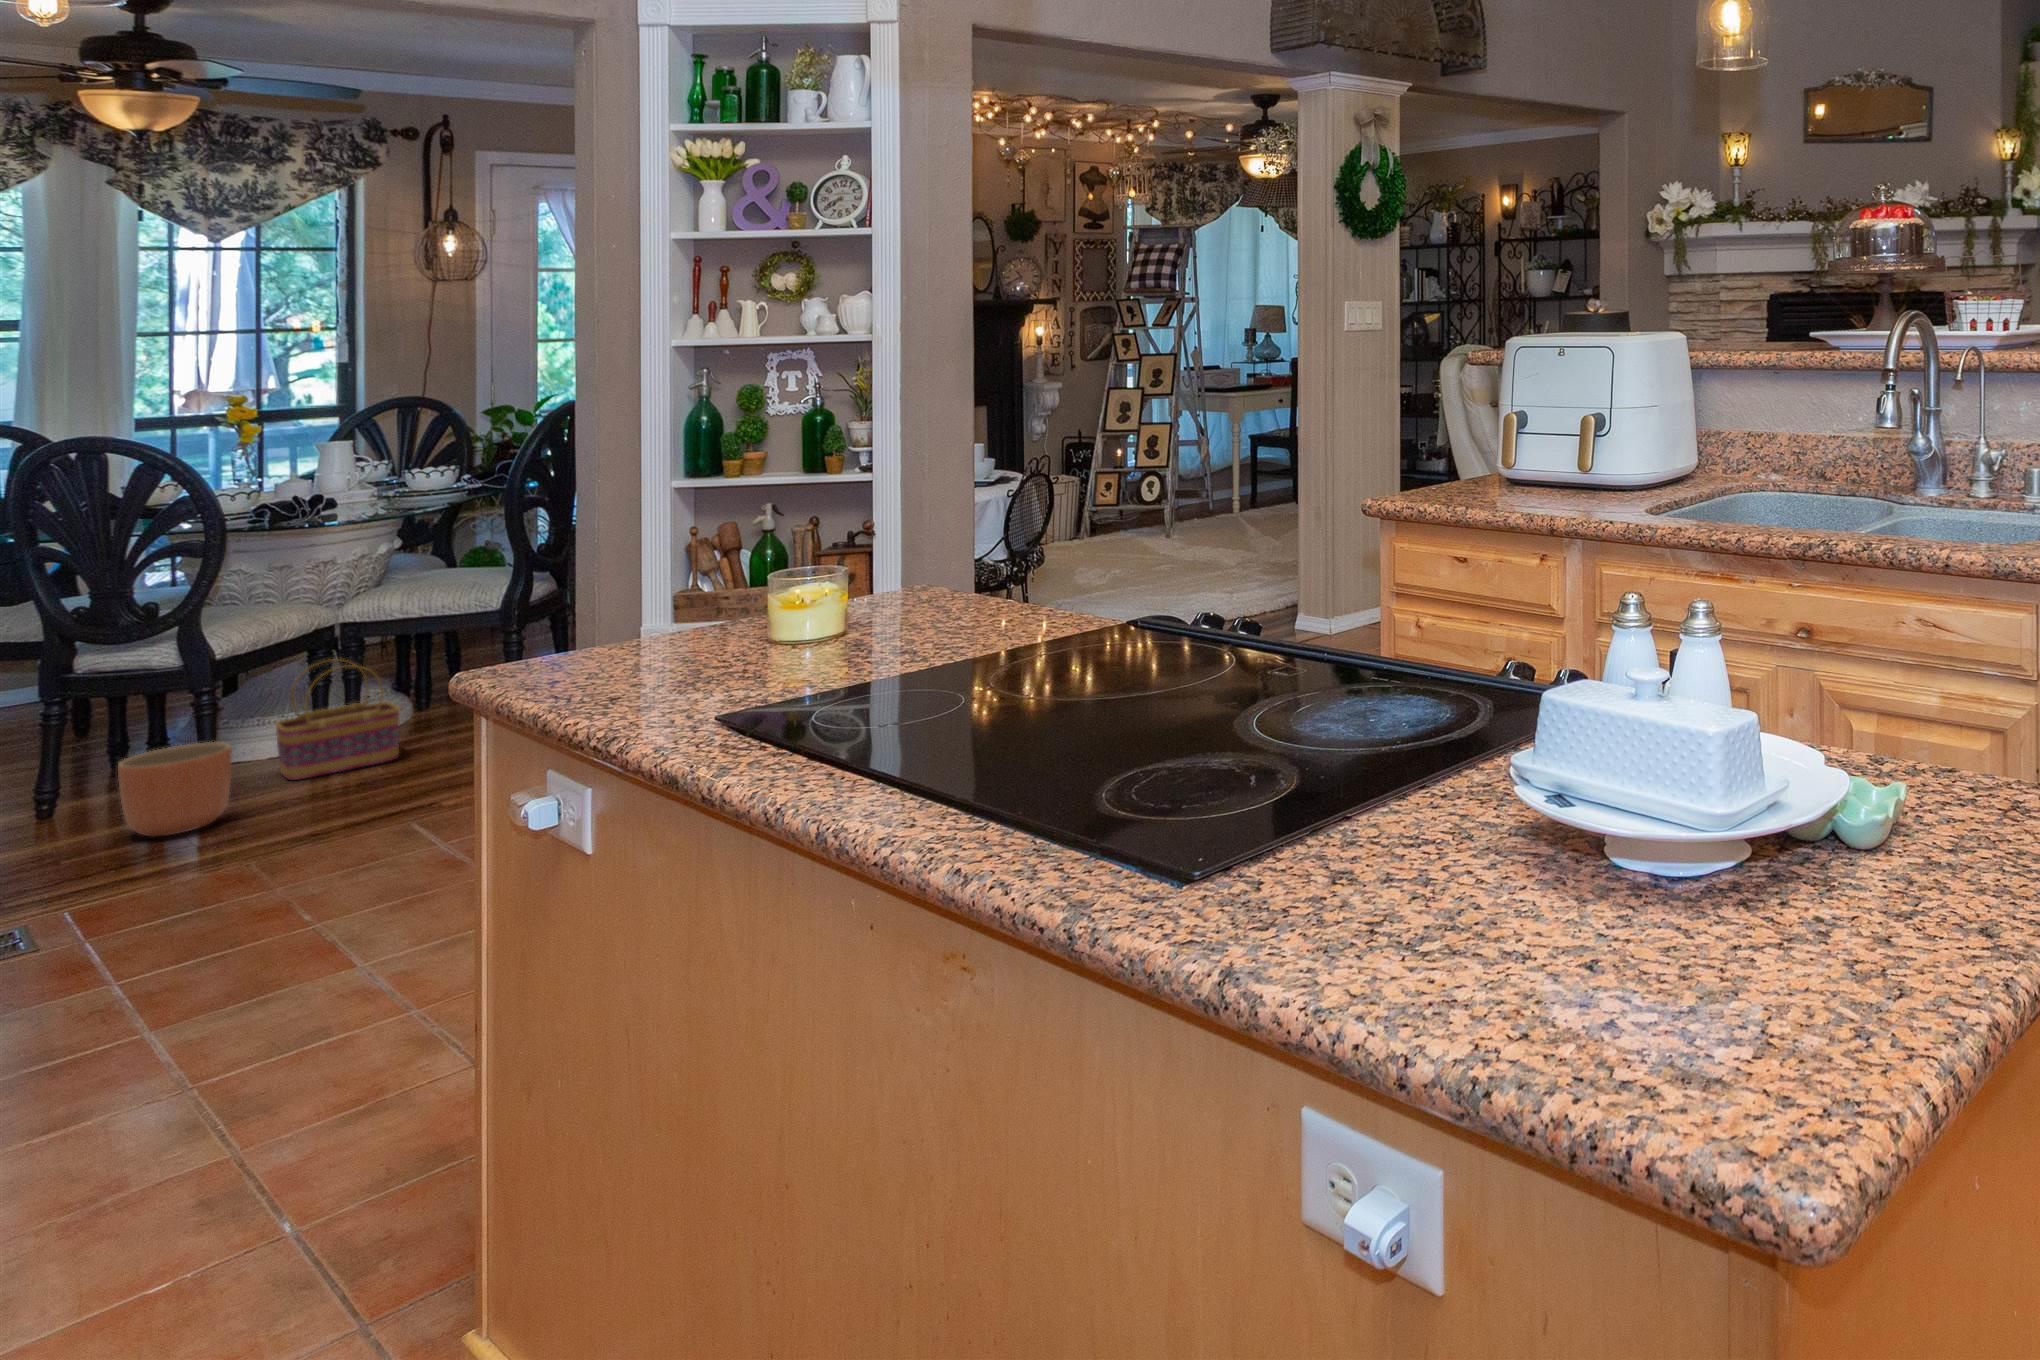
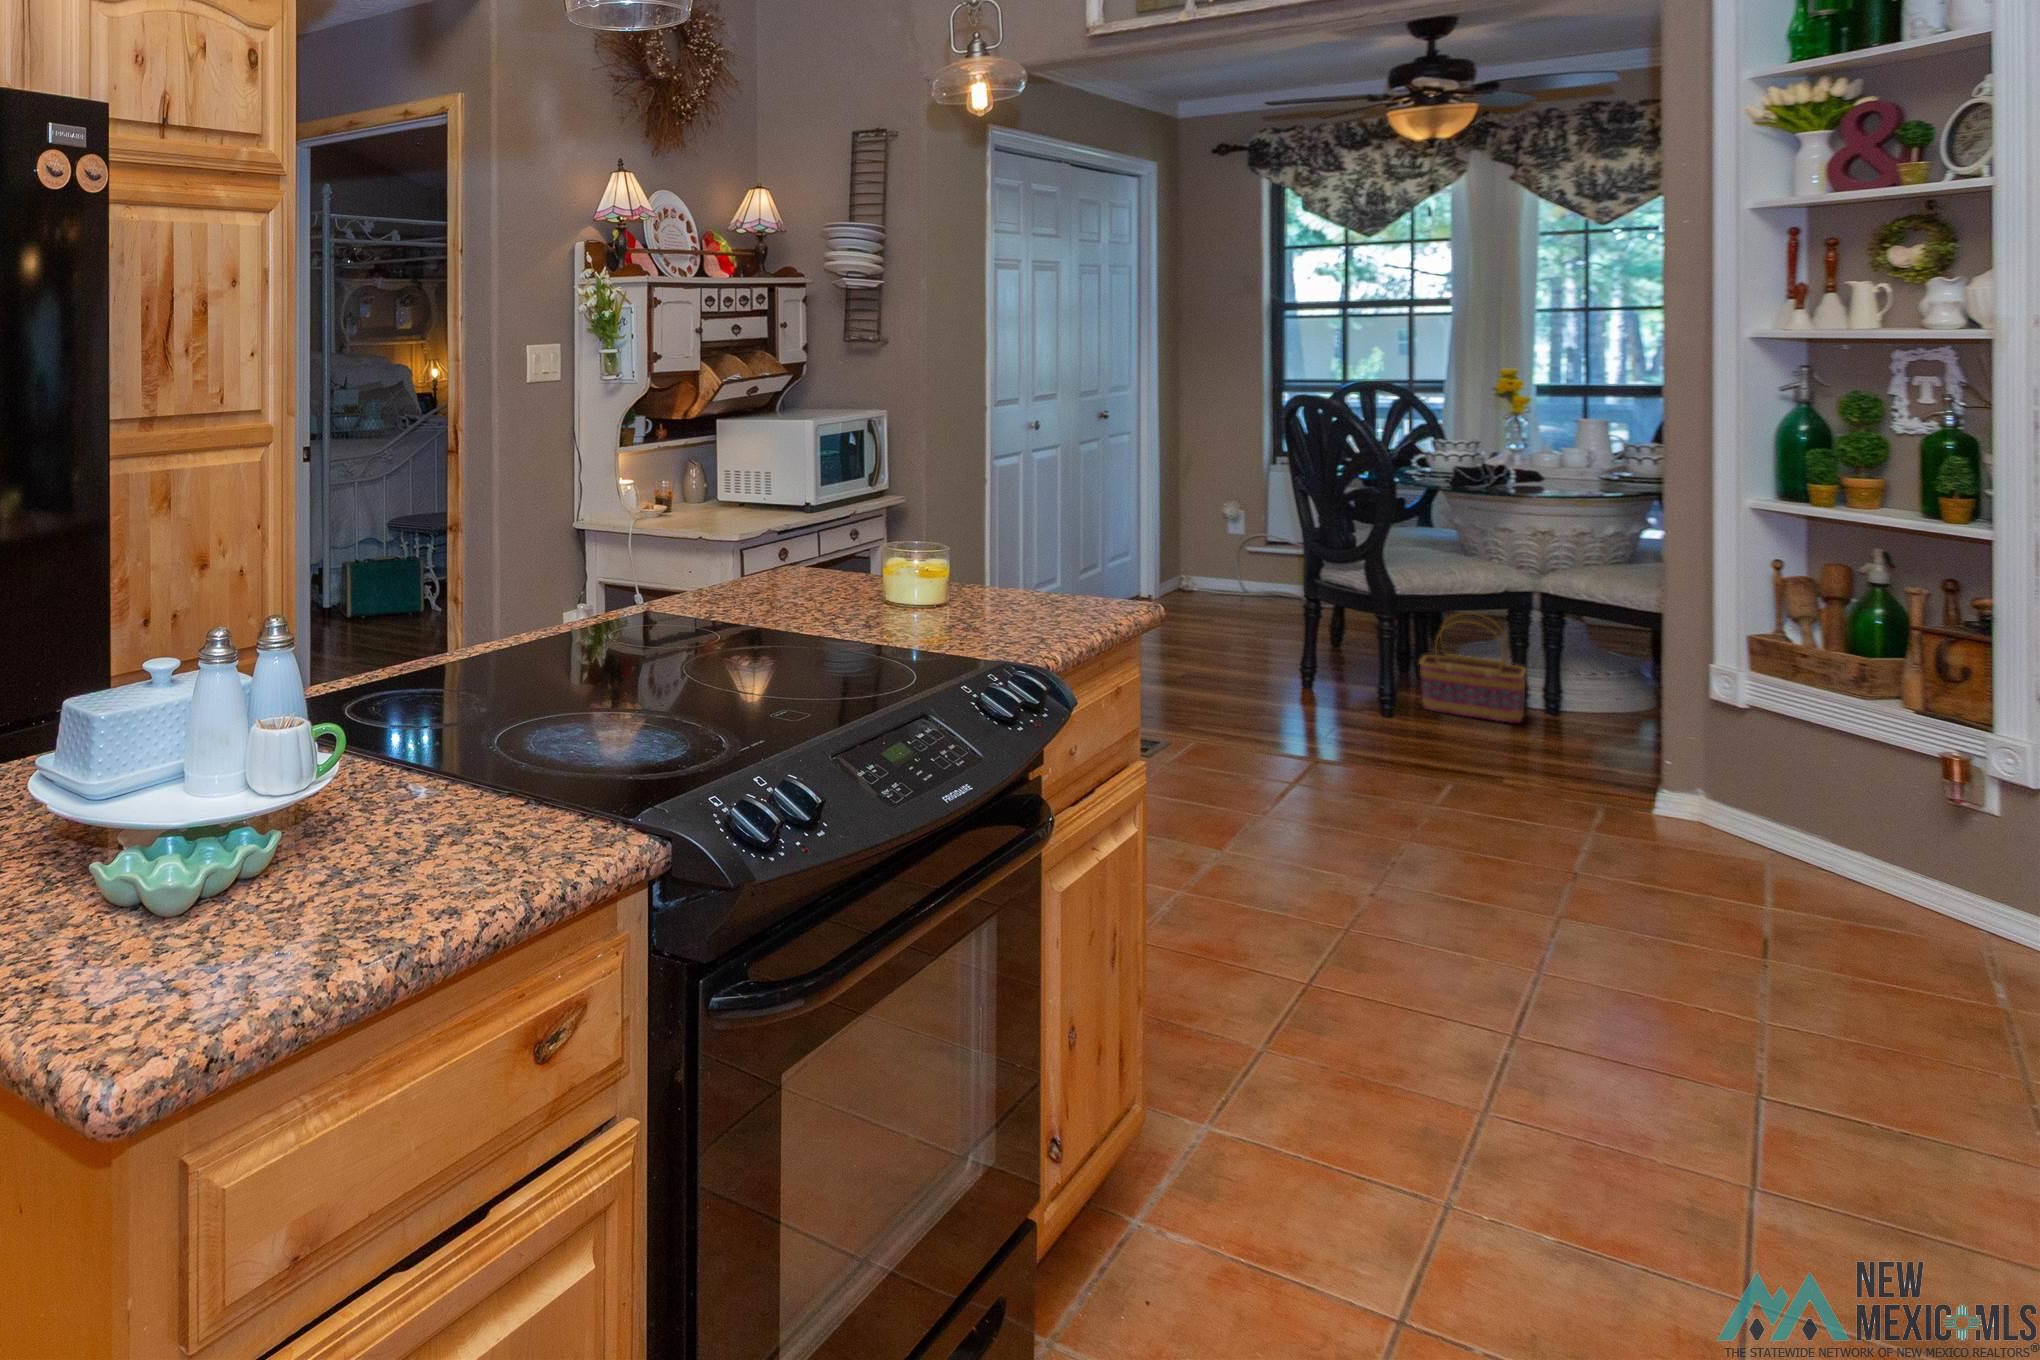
planter: present [118,742,232,836] -> none [1272,646,1349,718]

